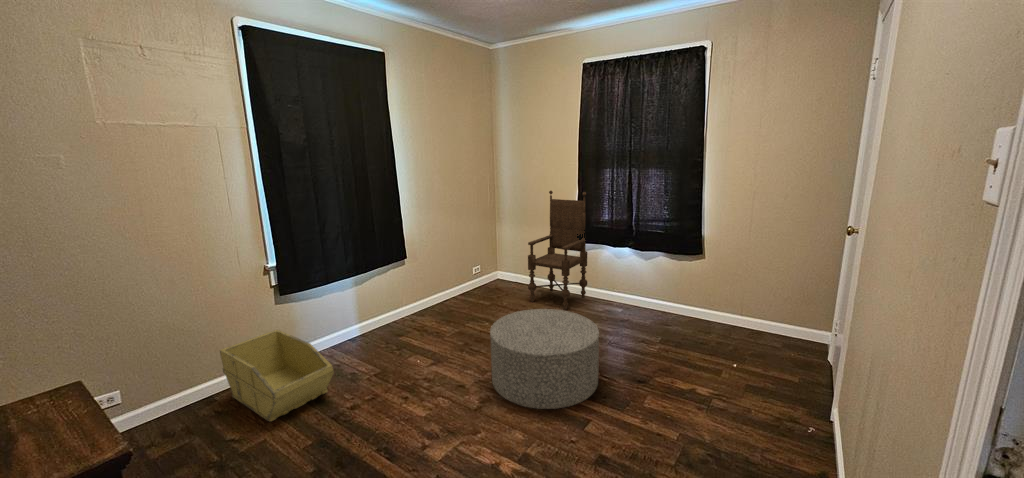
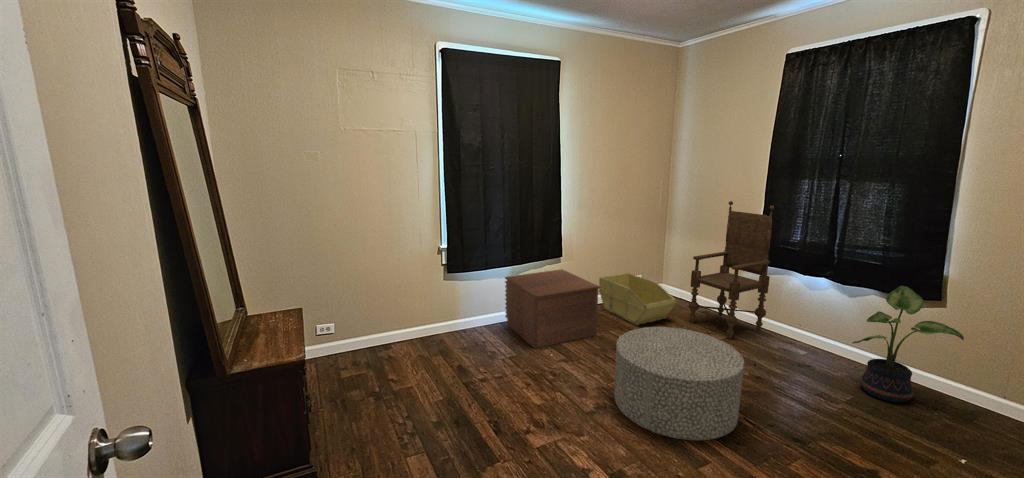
potted plant: none [656,246,721,334] -> present [853,286,964,403]
nightstand: none [349,271,455,359] -> present [505,269,600,348]
storage bin: present [220,330,334,422] -> present [599,273,676,325]

